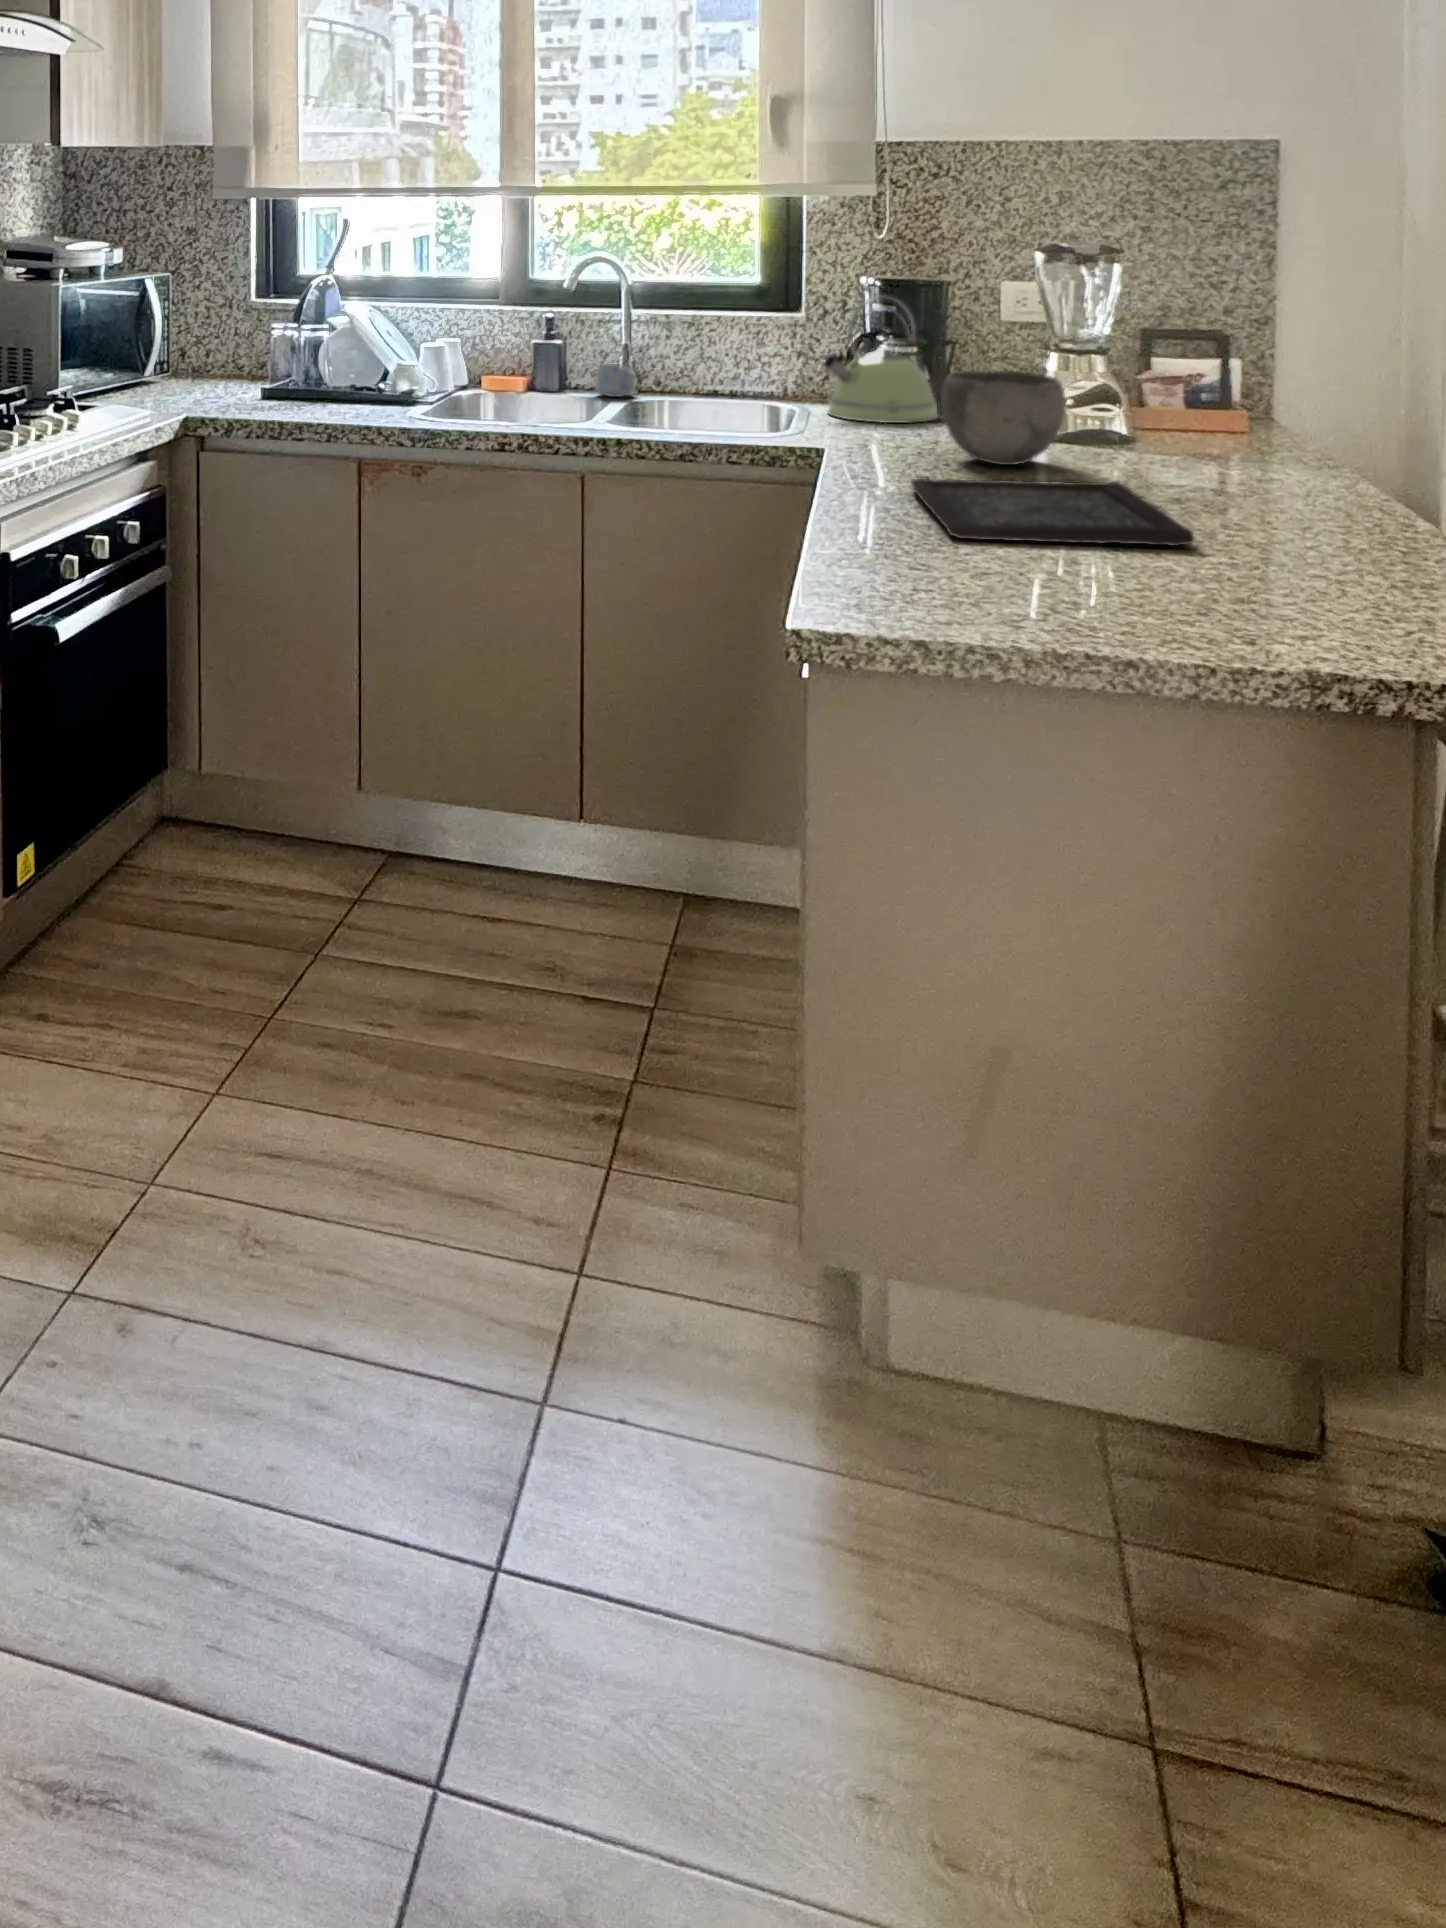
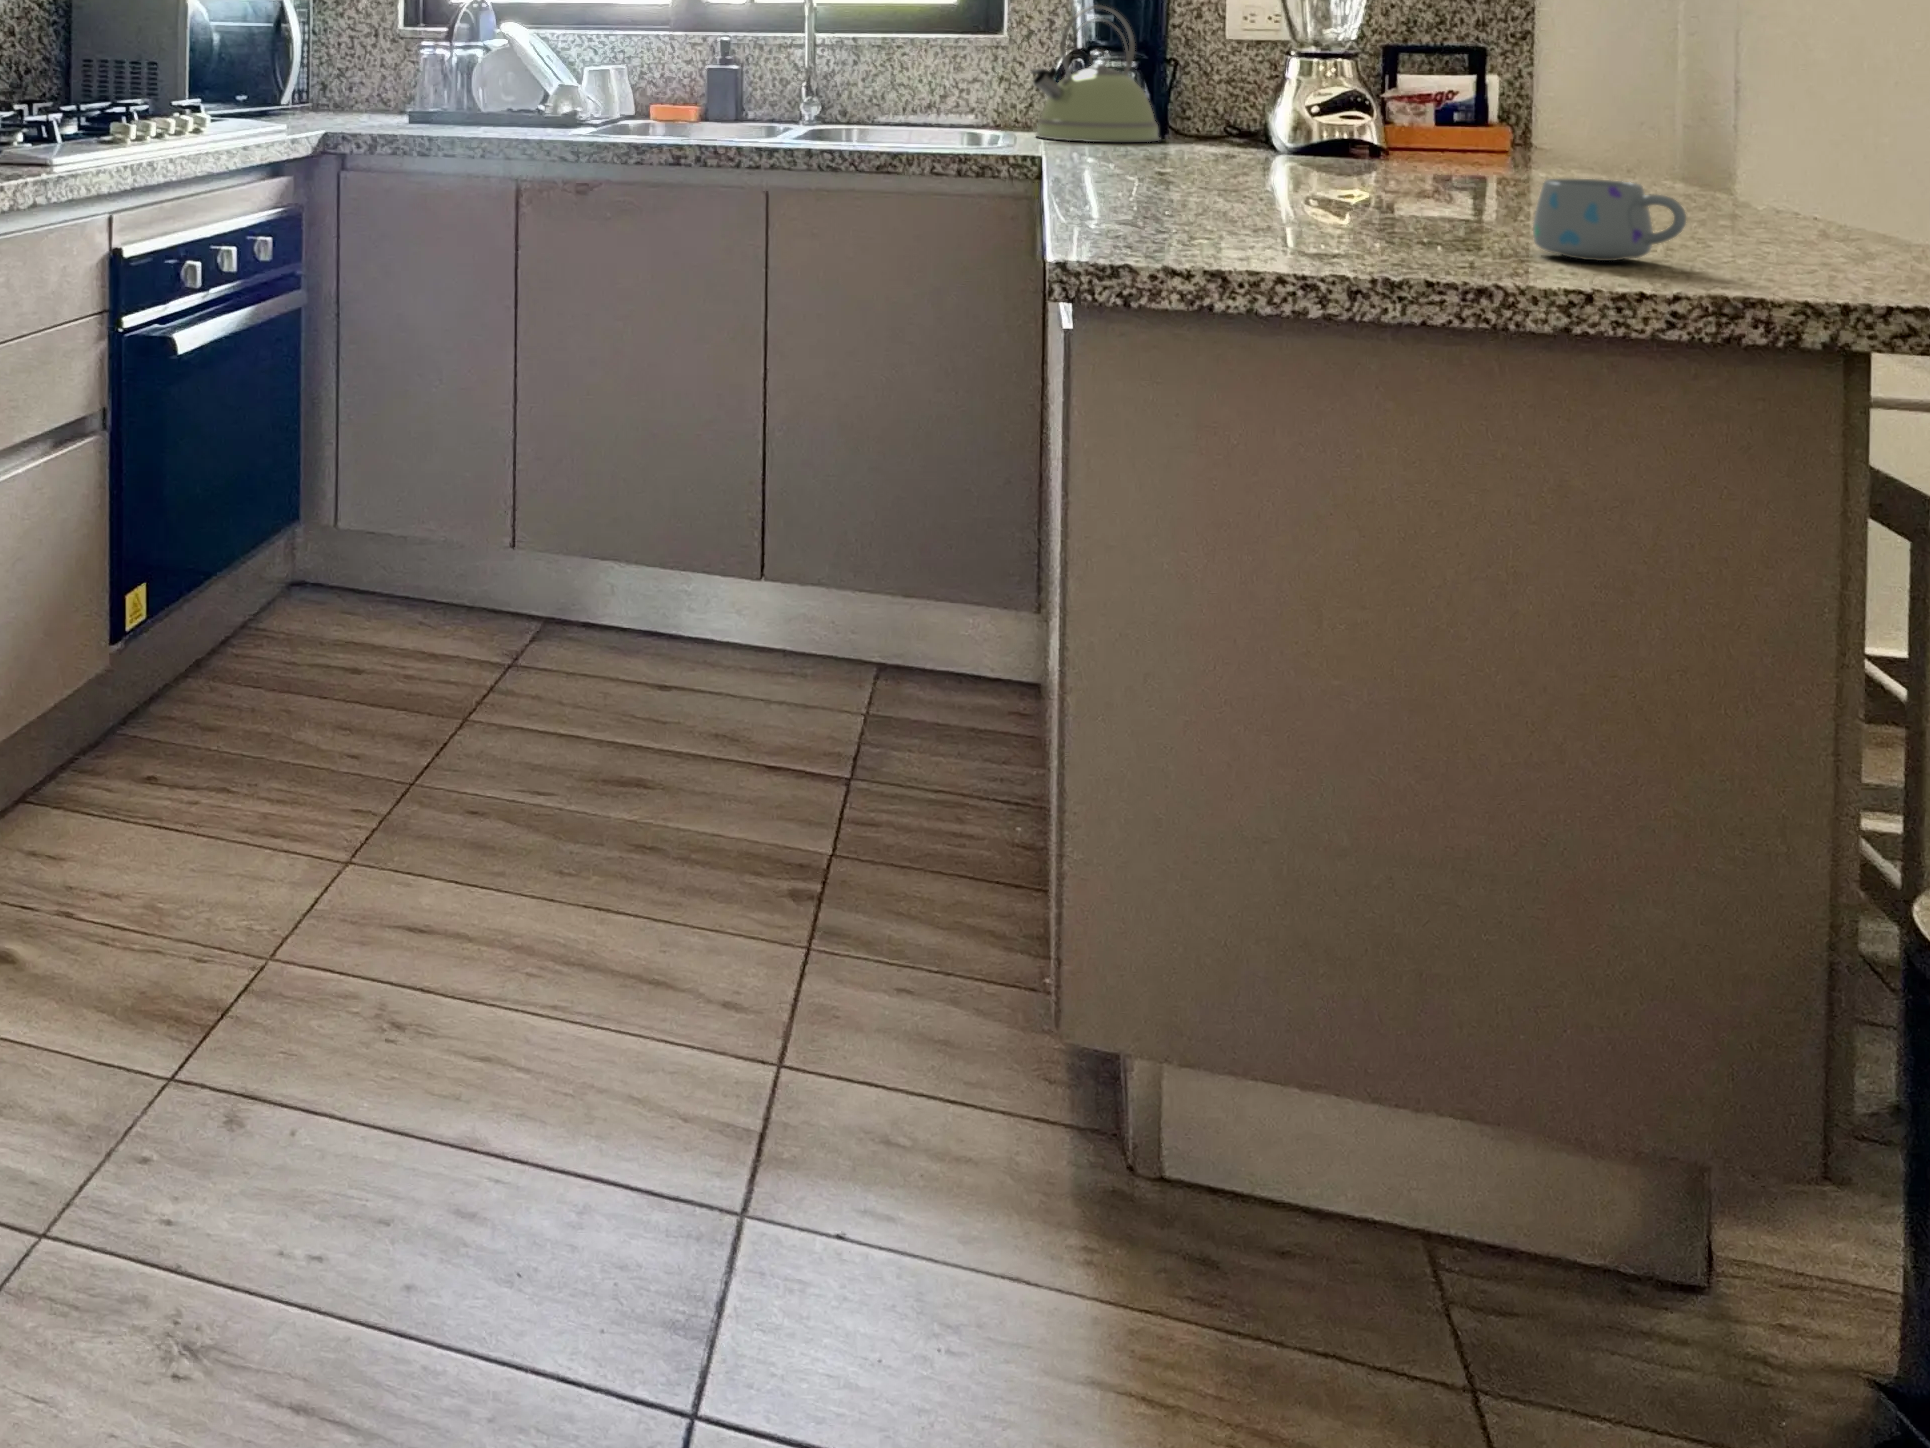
mug: present [595,364,637,397] -> present [1533,179,1686,261]
bowl: present [941,371,1066,465] -> none [1177,65,1321,166]
tray: present [911,479,1194,546] -> none [1152,166,1507,212]

